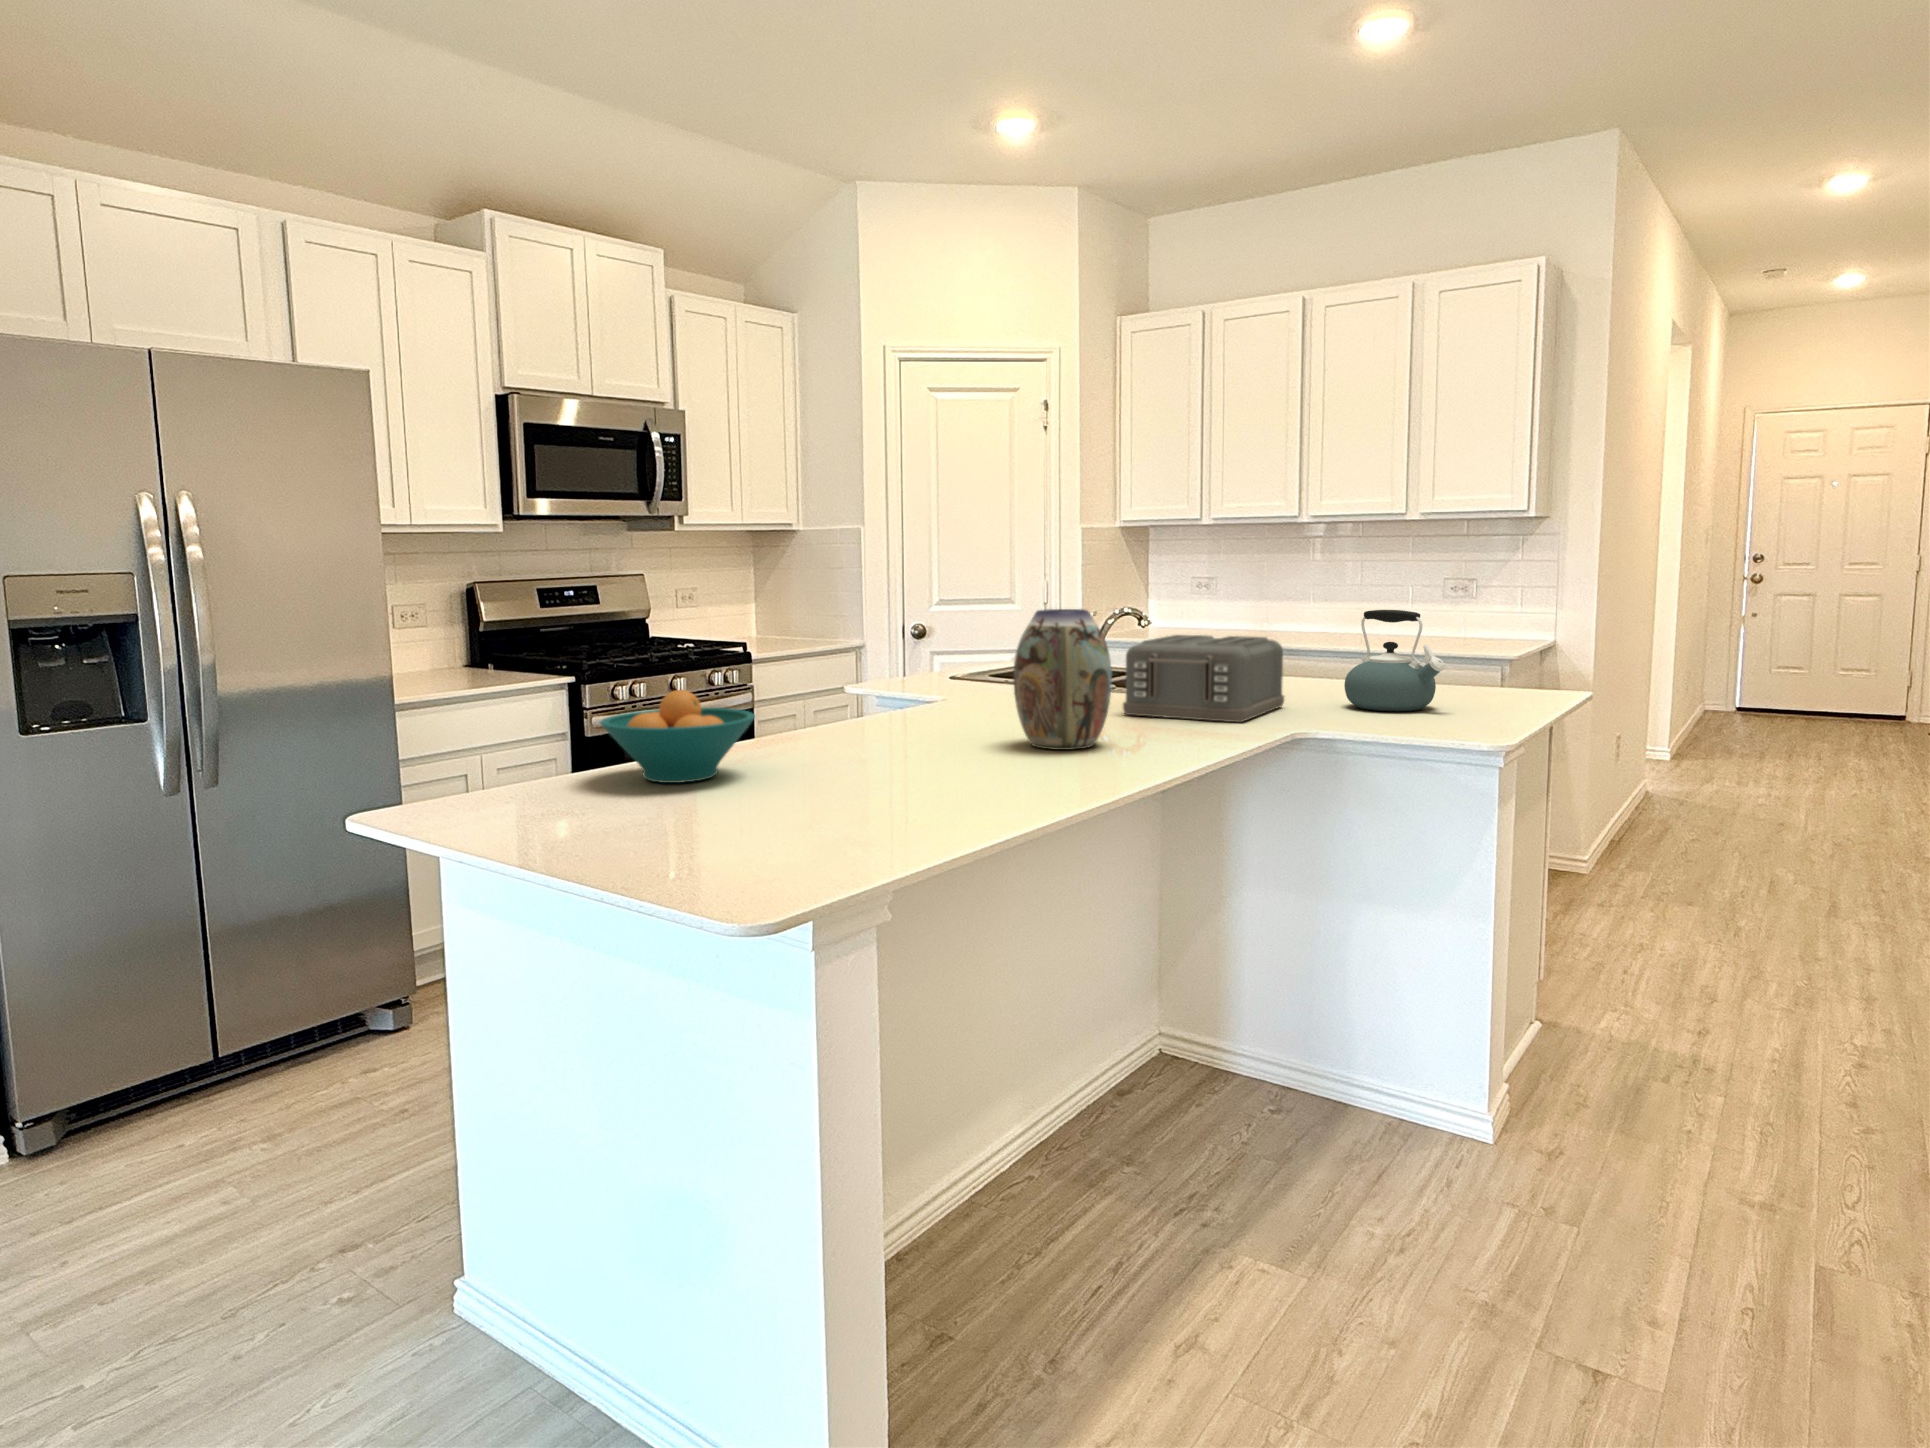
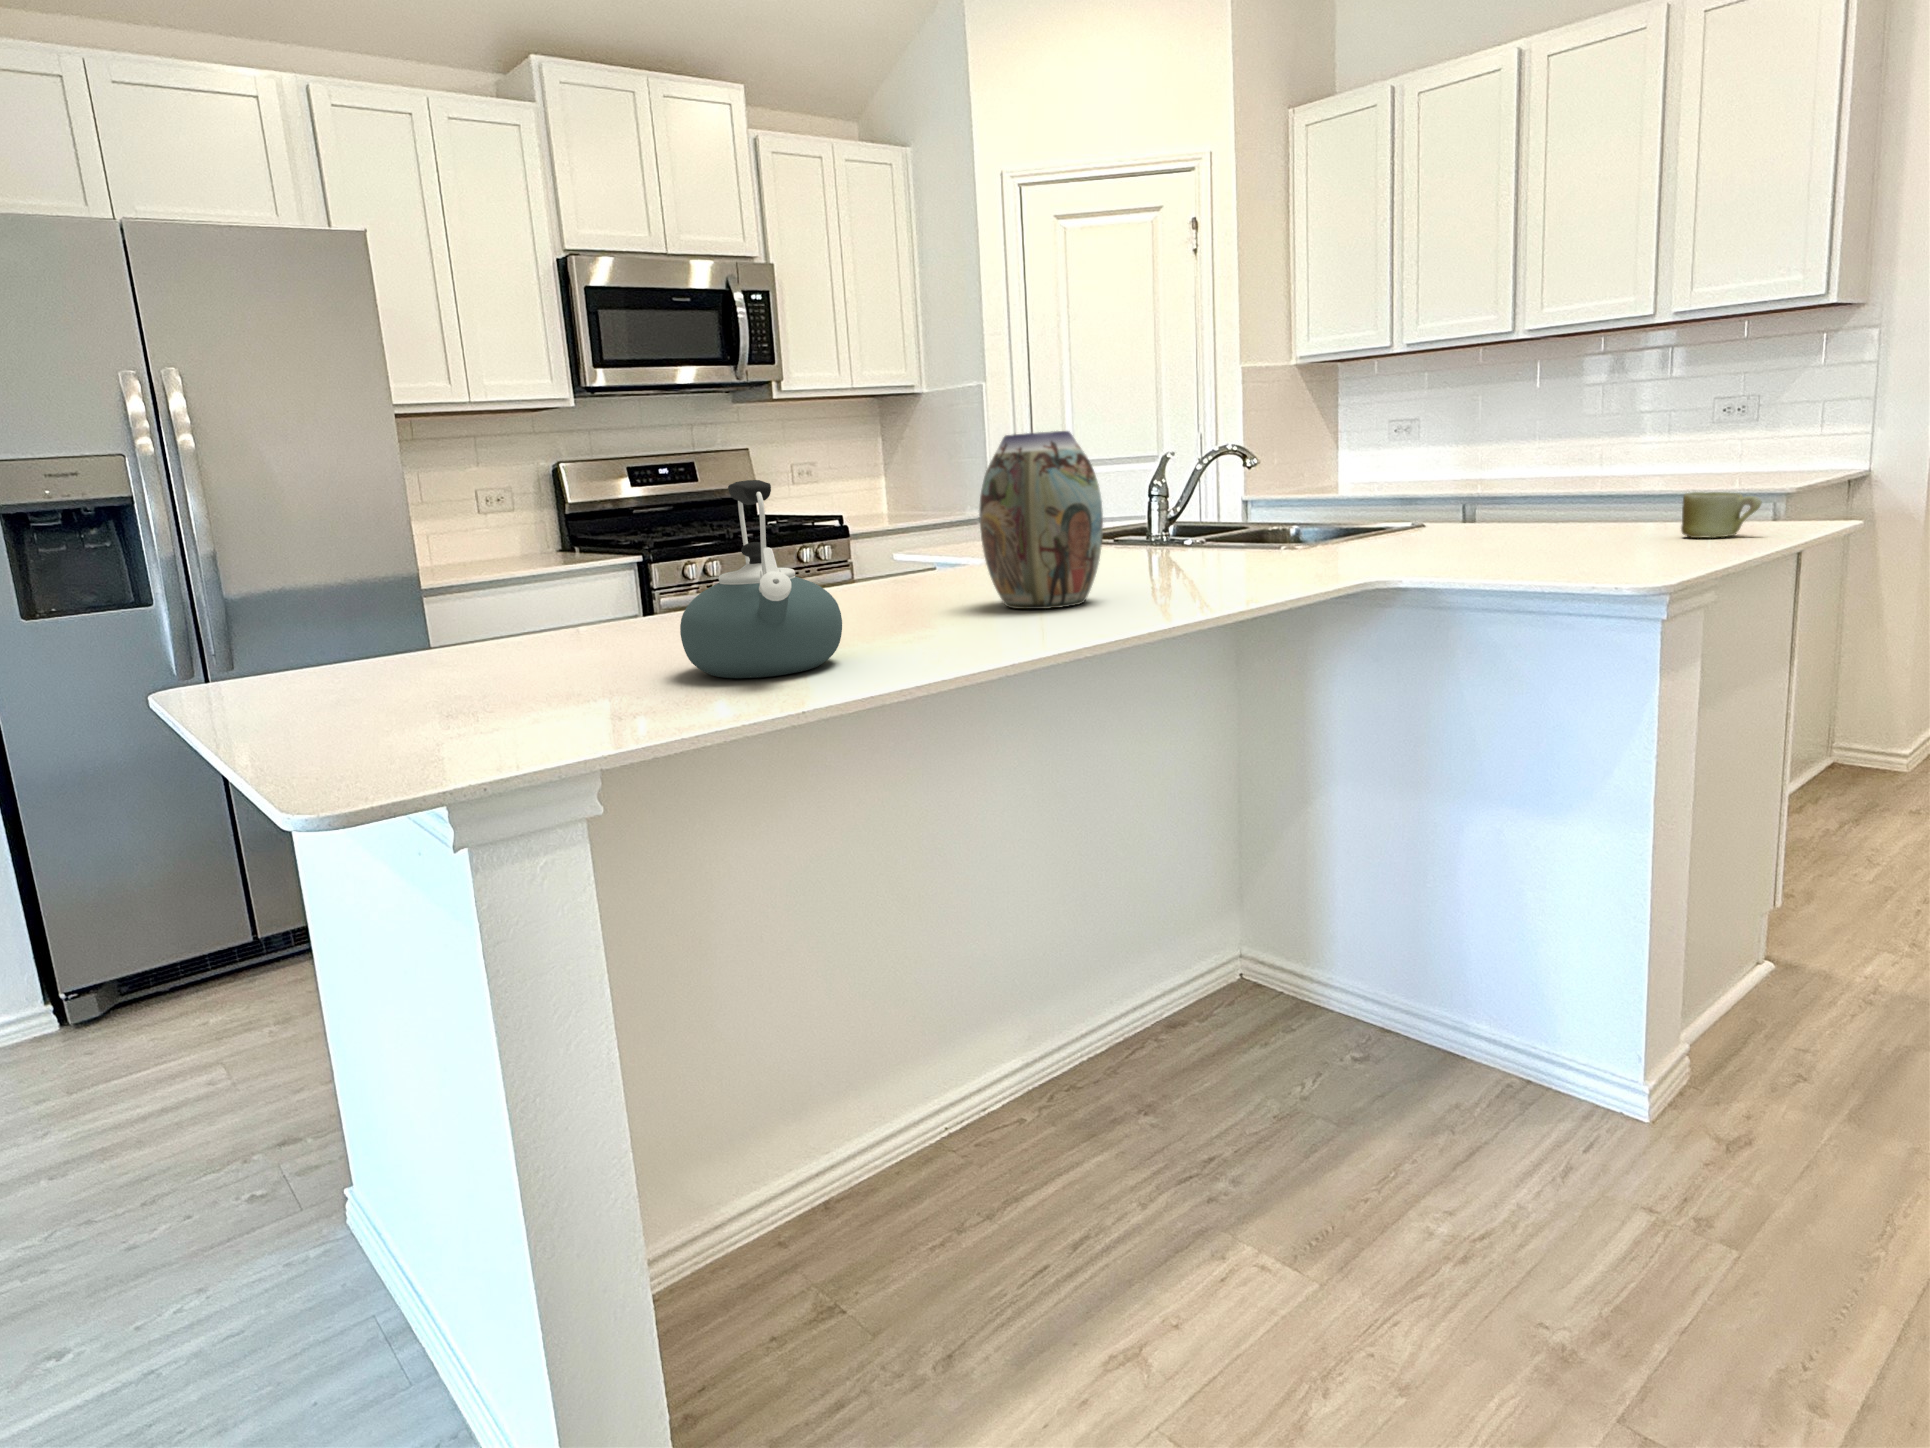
kettle: present [1344,610,1445,711] -> present [680,480,842,678]
toaster: present [1123,635,1284,722] -> none [1173,465,1395,574]
mug: none [1478,666,1533,701] -> present [1681,492,1762,538]
fruit bowl: present [601,690,755,783] -> none [458,545,642,653]

